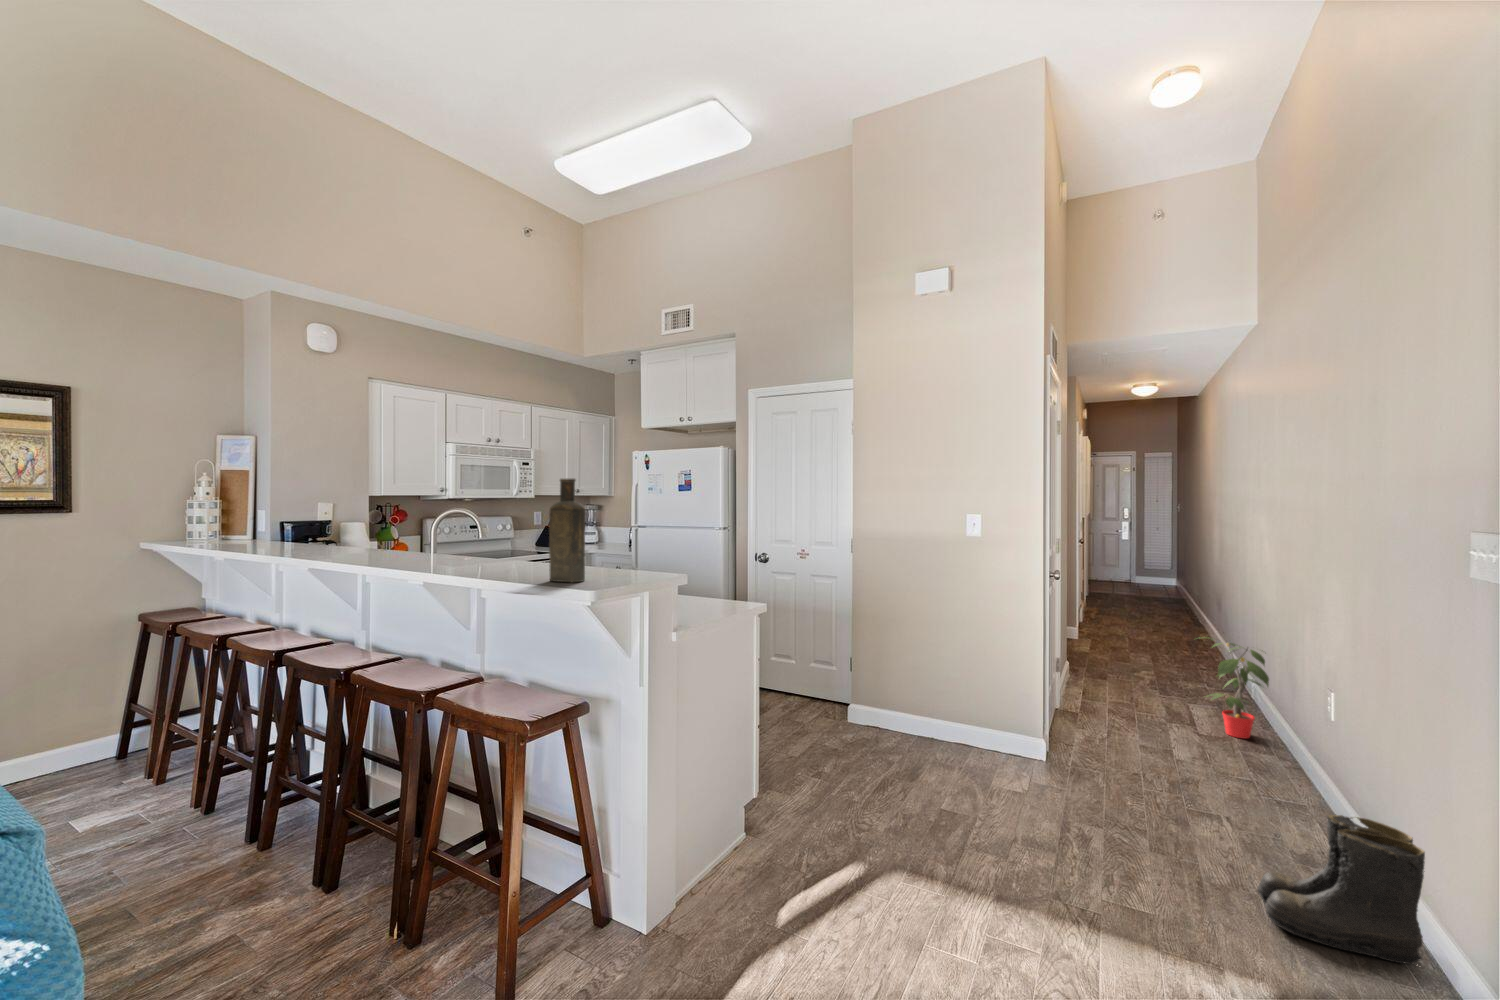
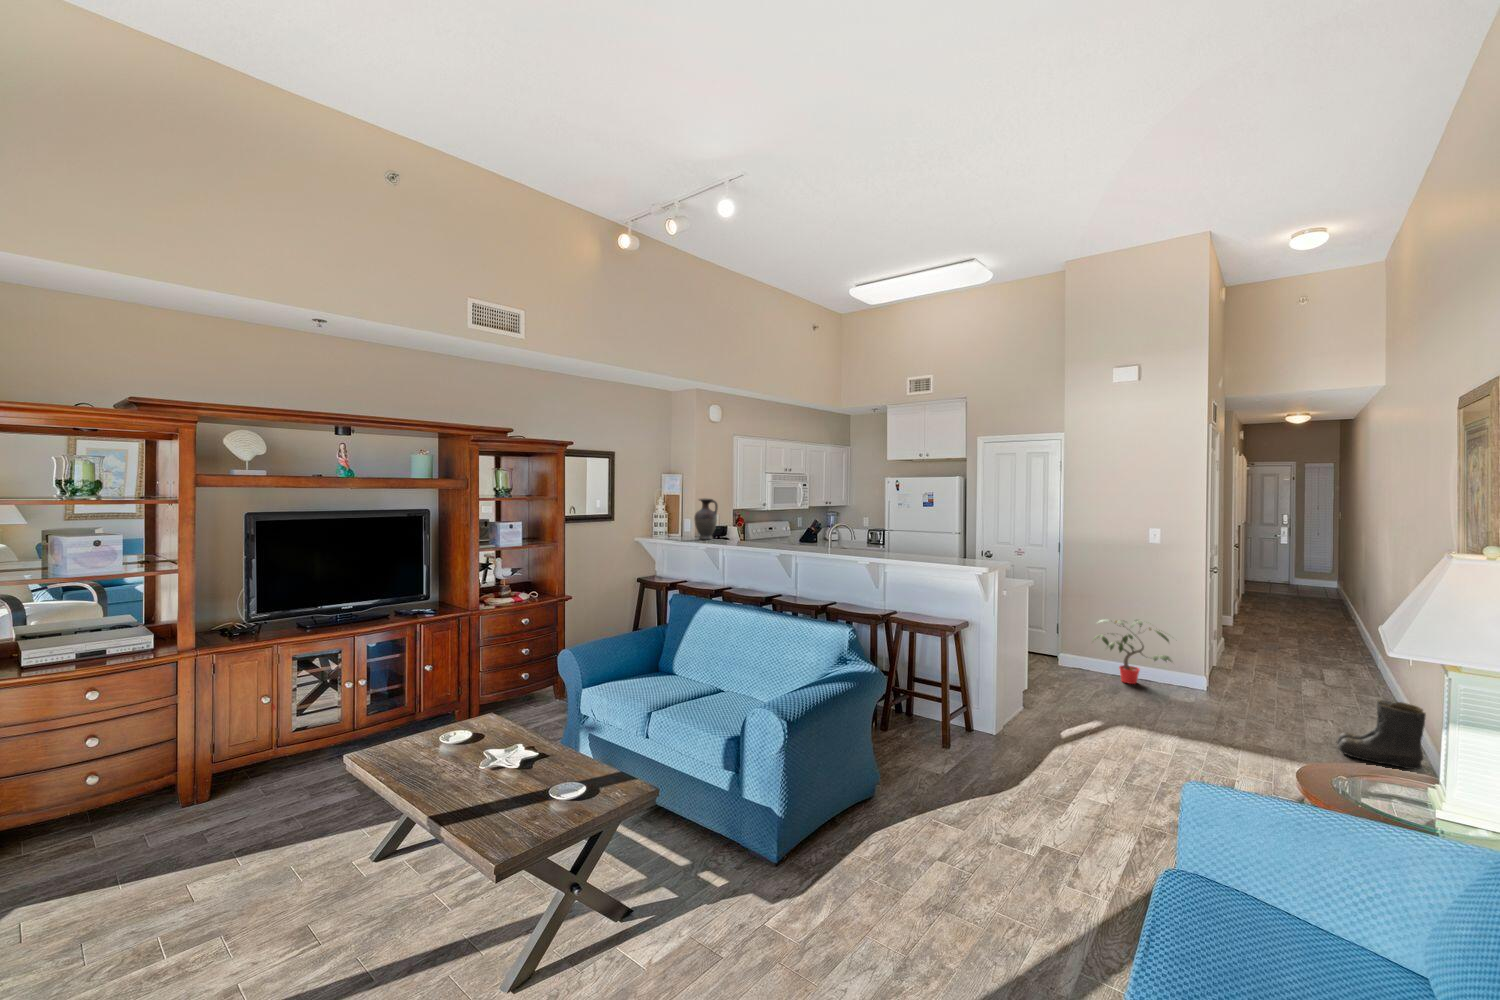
vase: none [242,473,290,542] -> present [694,498,718,539]
bottle: present [549,479,585,582] -> none [946,514,967,564]
potted plant: present [1208,638,1269,739] -> present [1093,620,1171,684]

